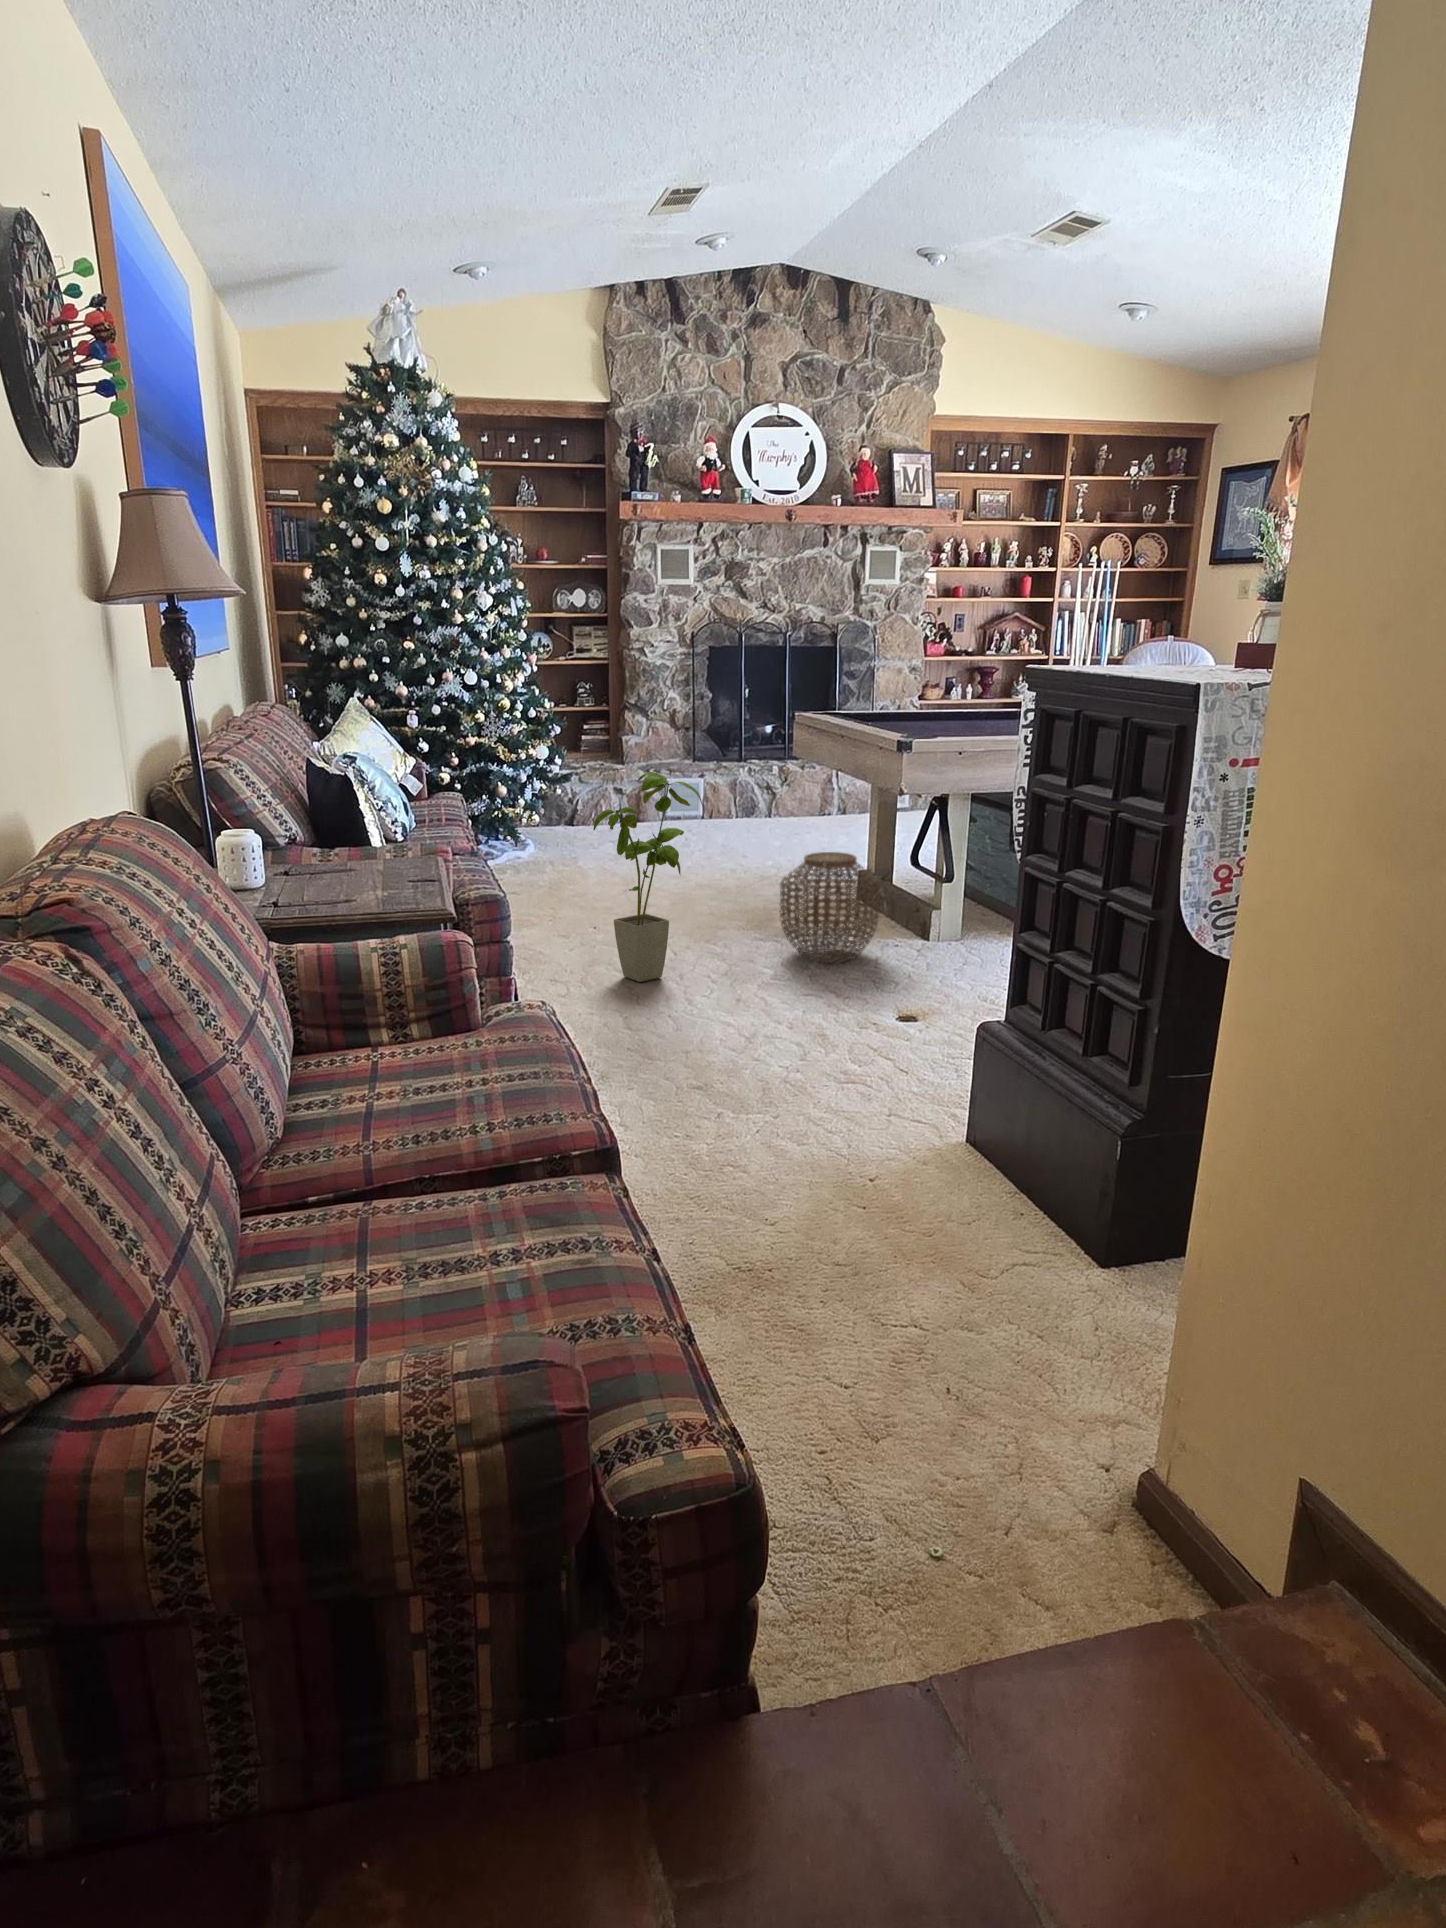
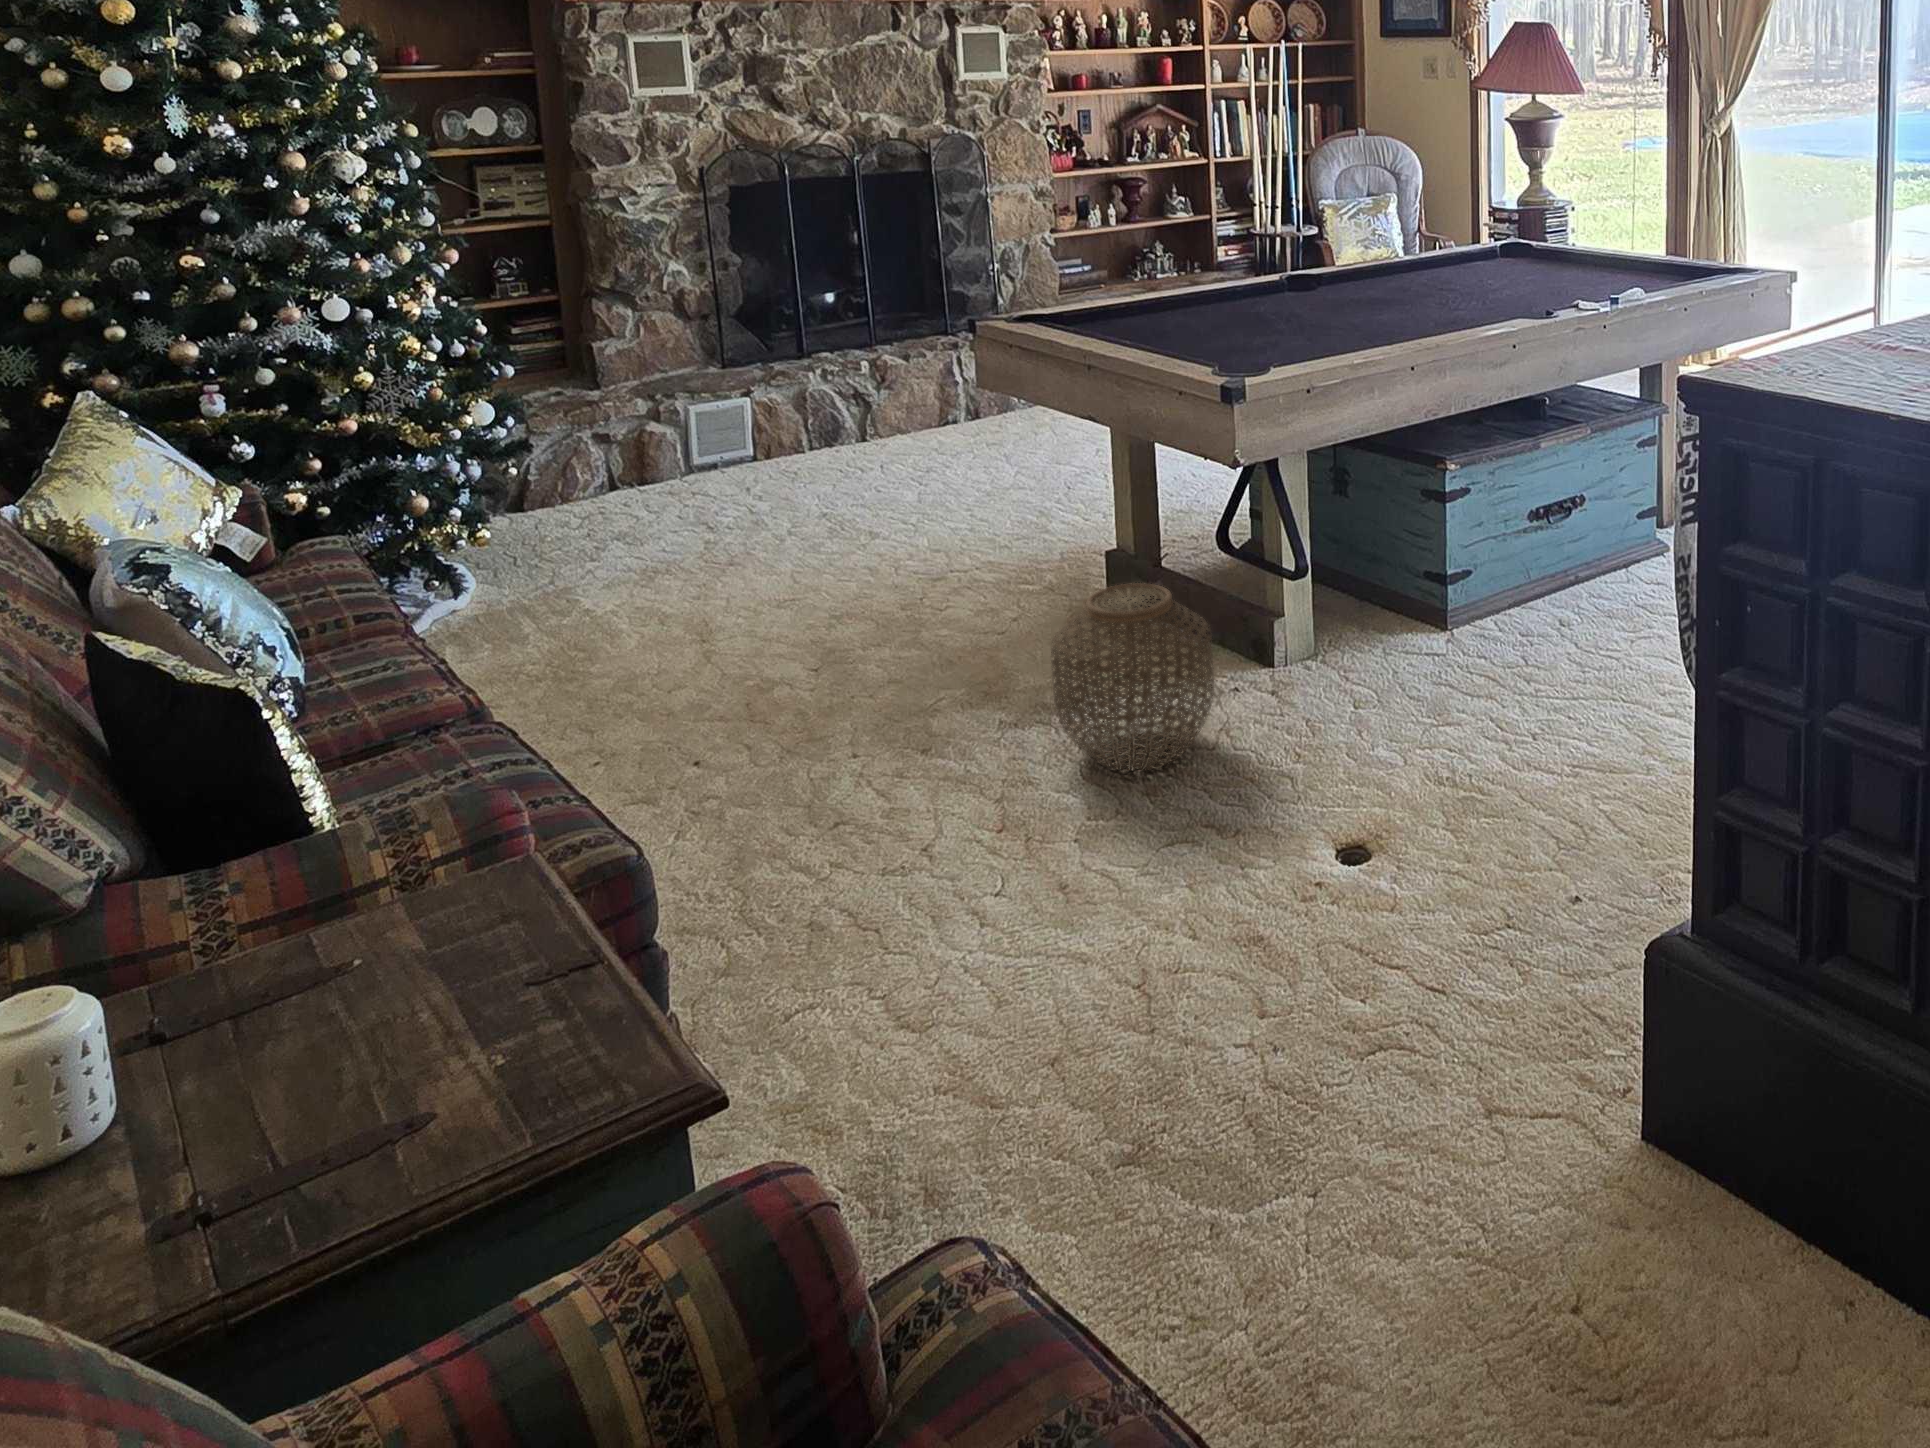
house plant: present [594,772,703,982] -> none [745,530,952,902]

